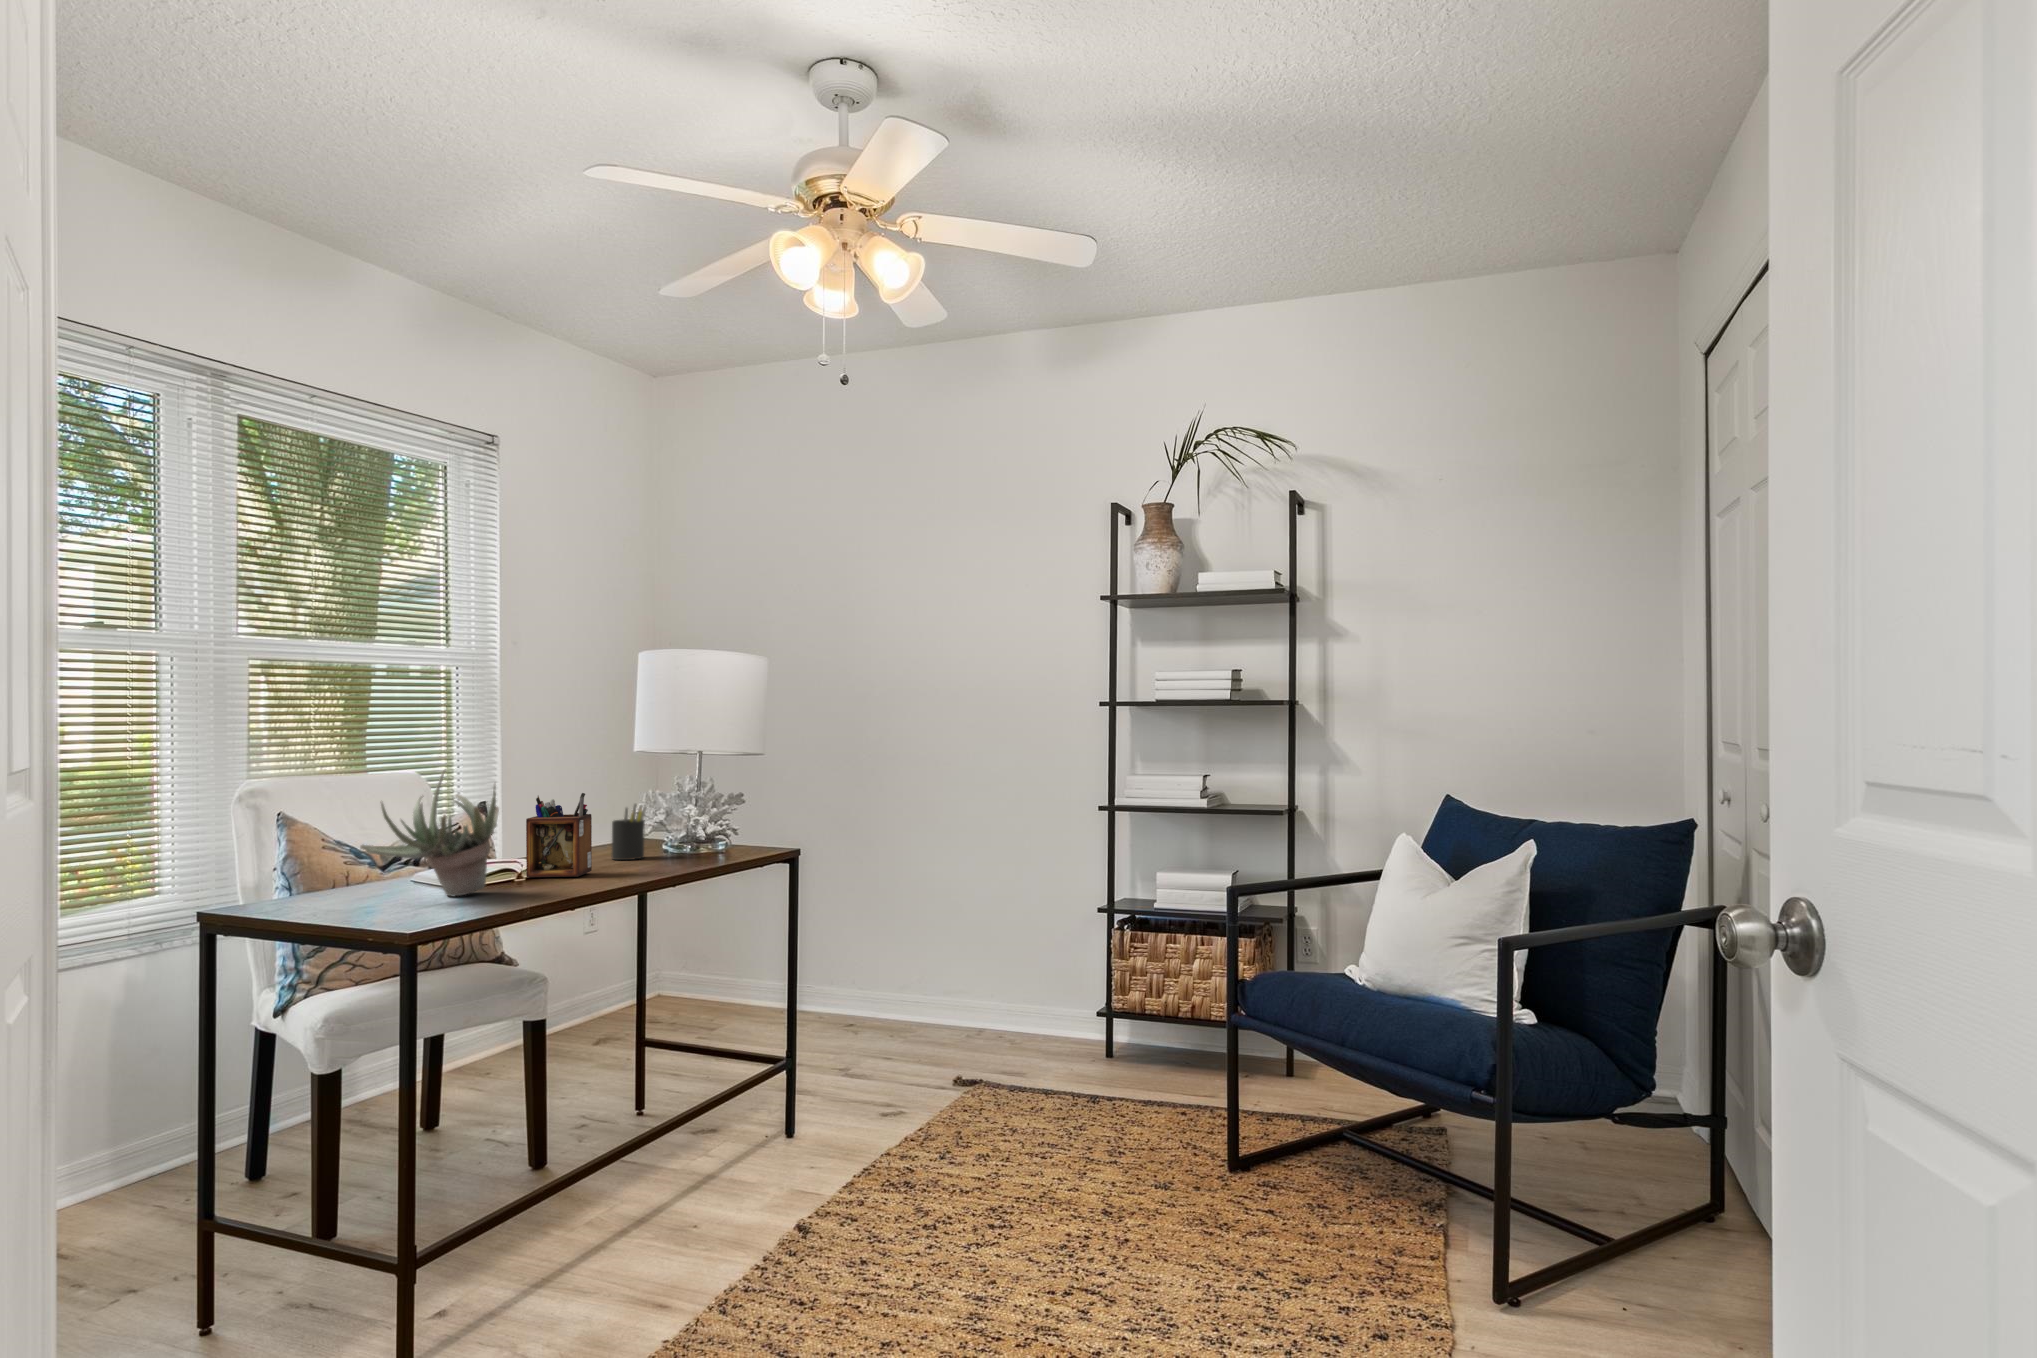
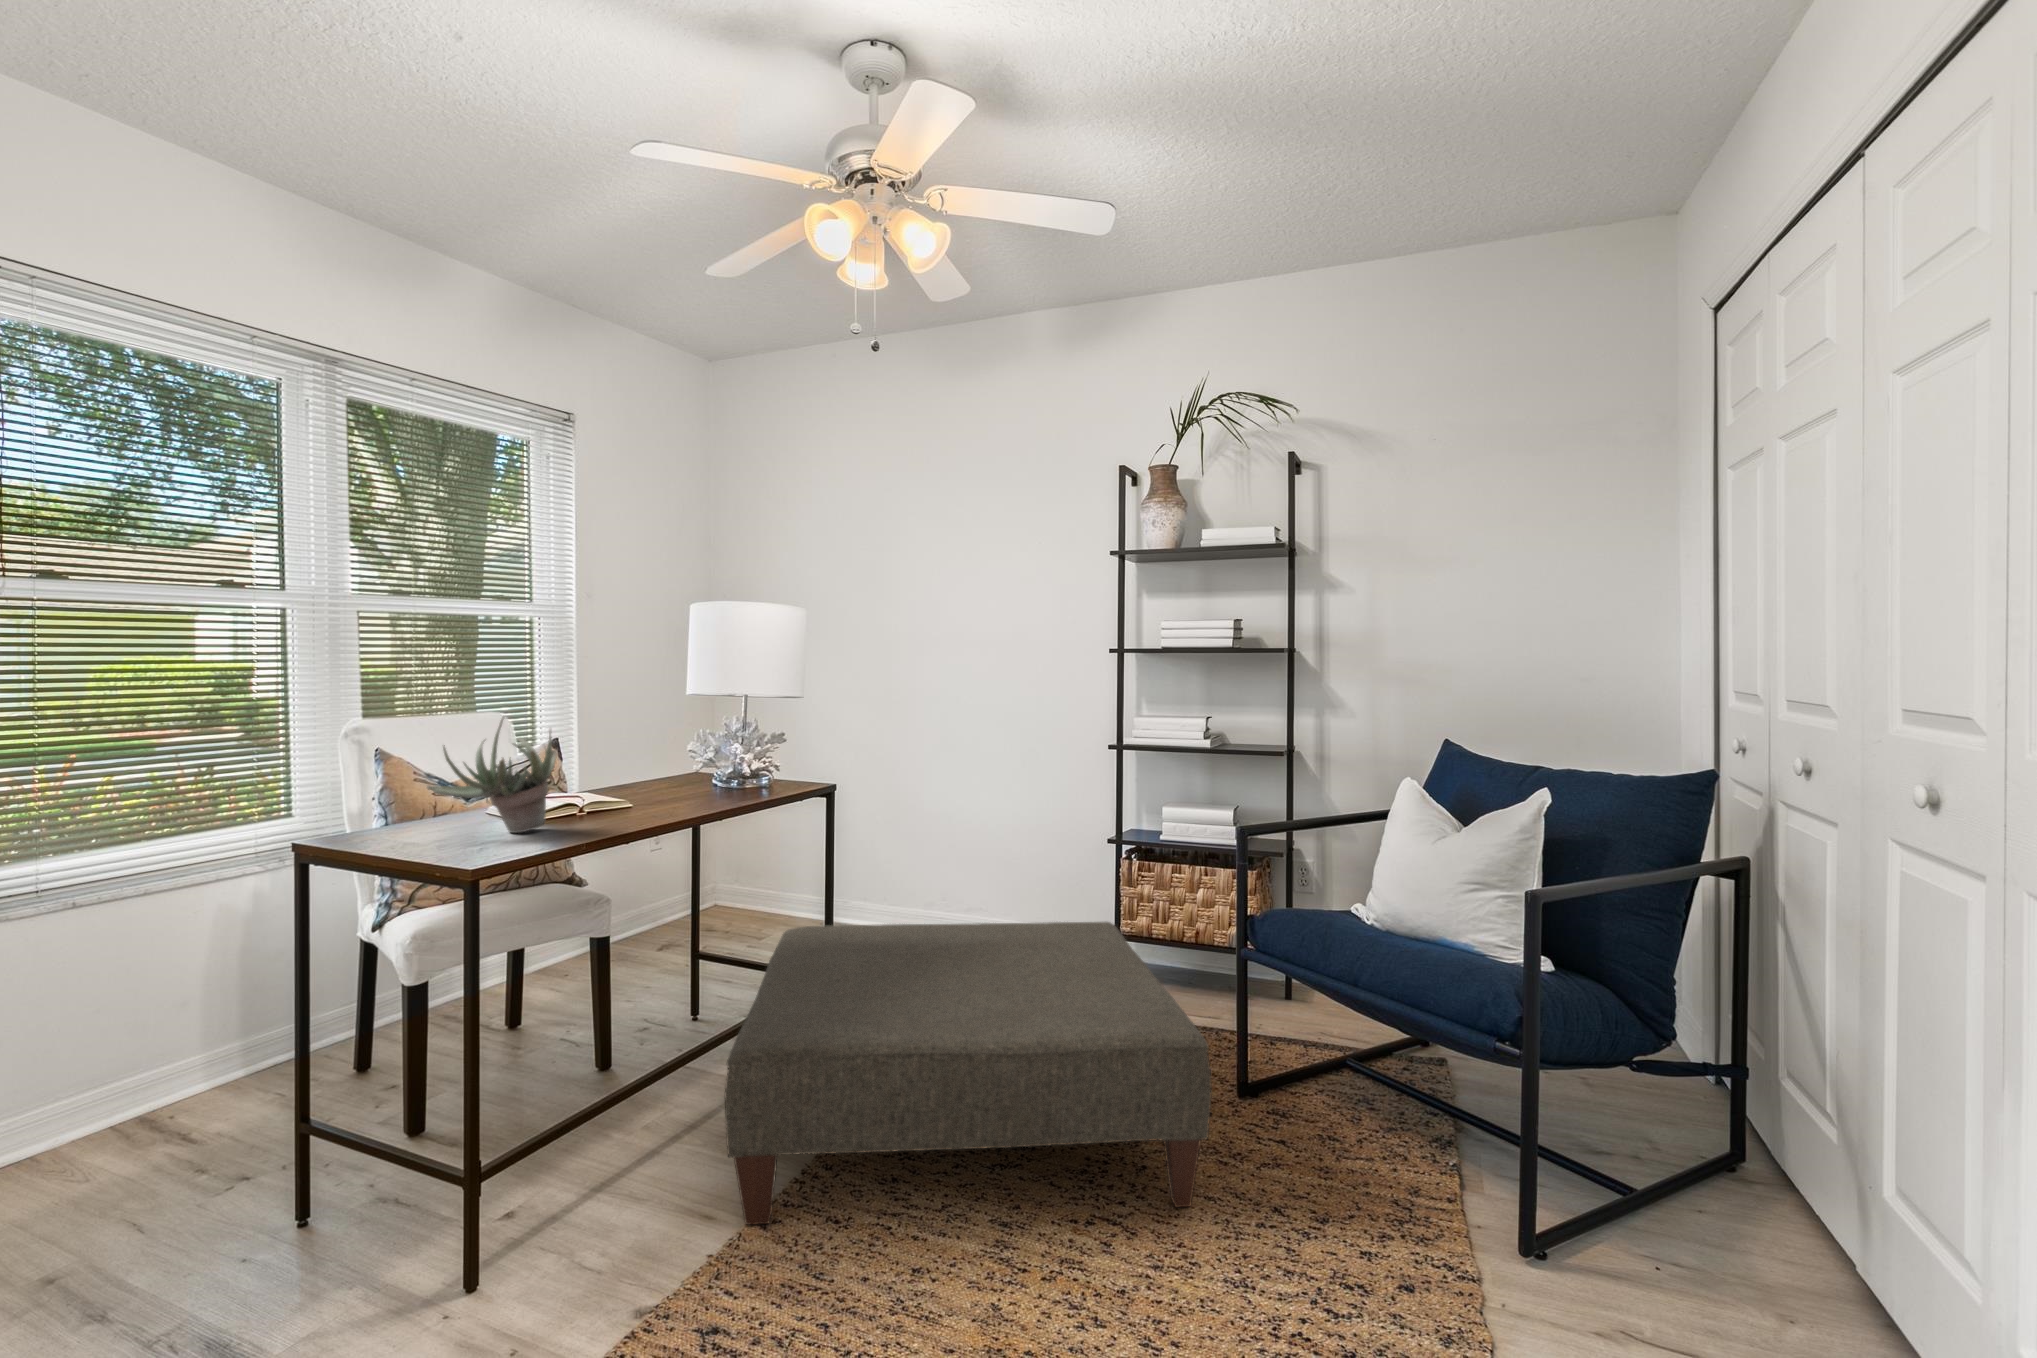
desk organizer: present [526,793,592,877] -> none [586,736,647,814]
pen holder: present [612,804,647,860] -> none [669,739,703,797]
ottoman: none [683,992,1192,1310] -> present [725,922,1211,1225]

